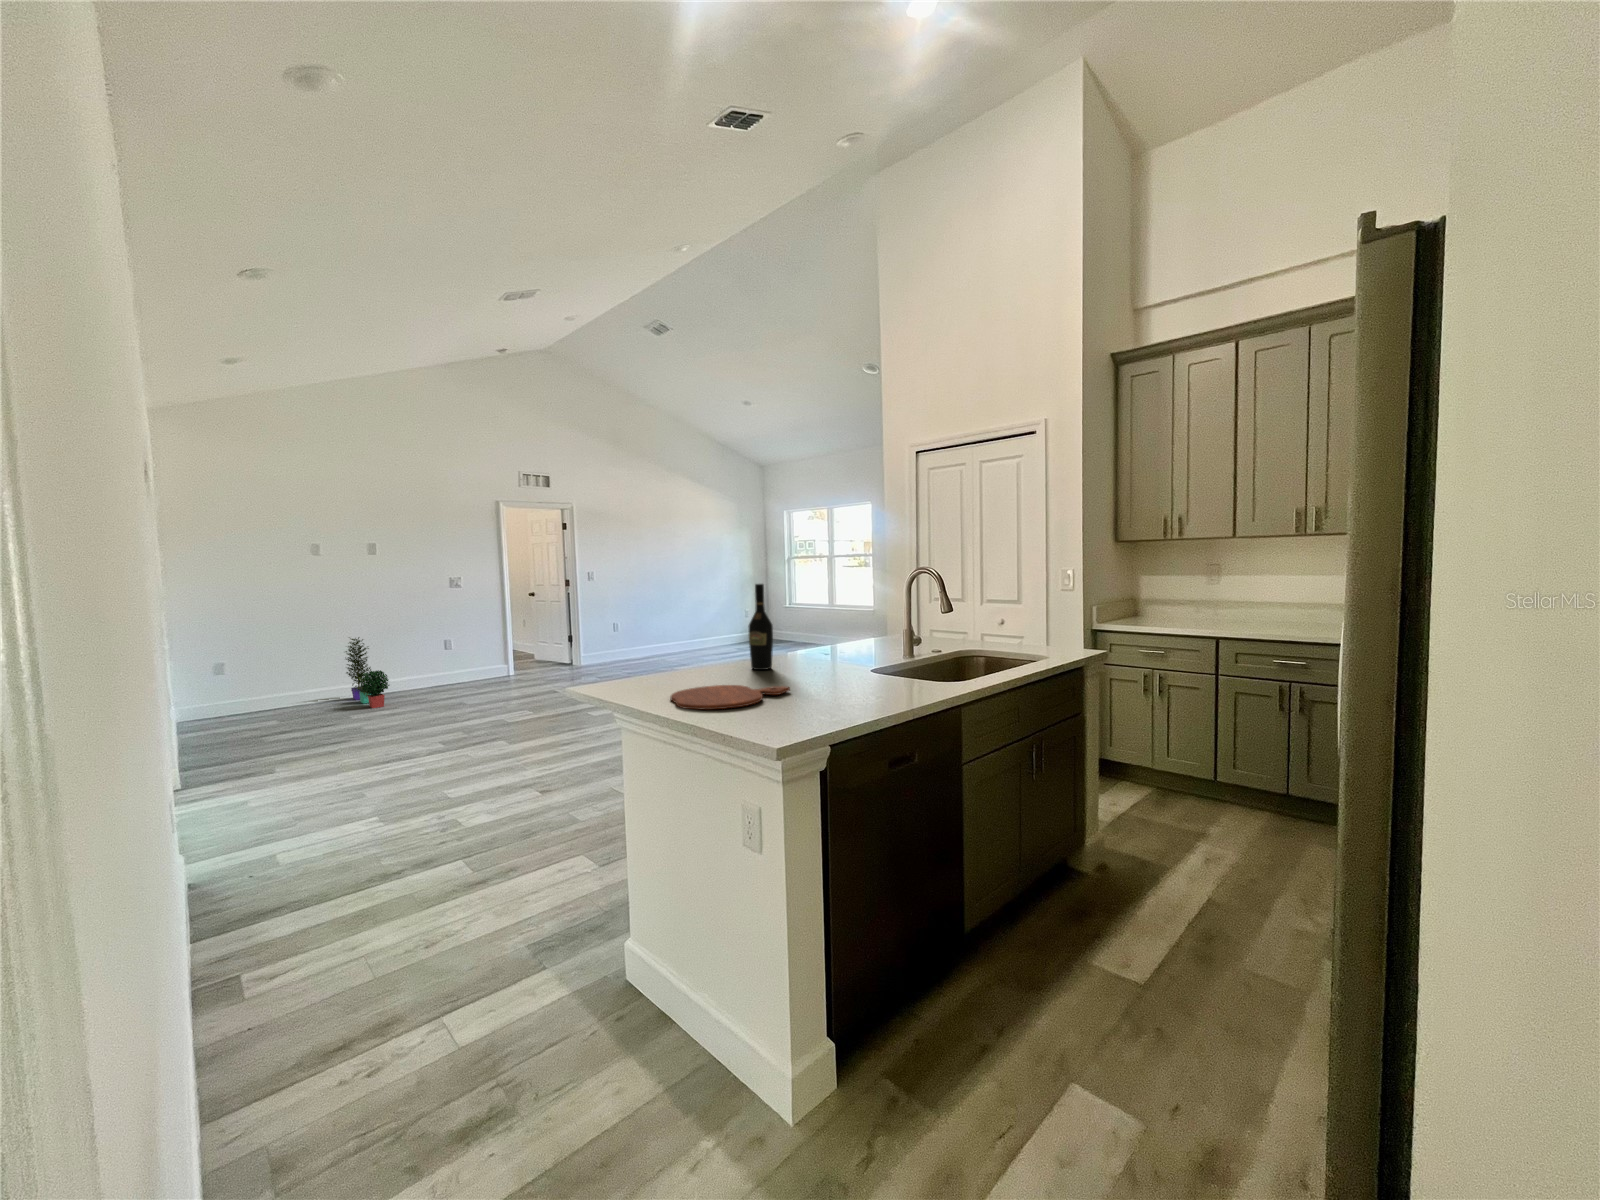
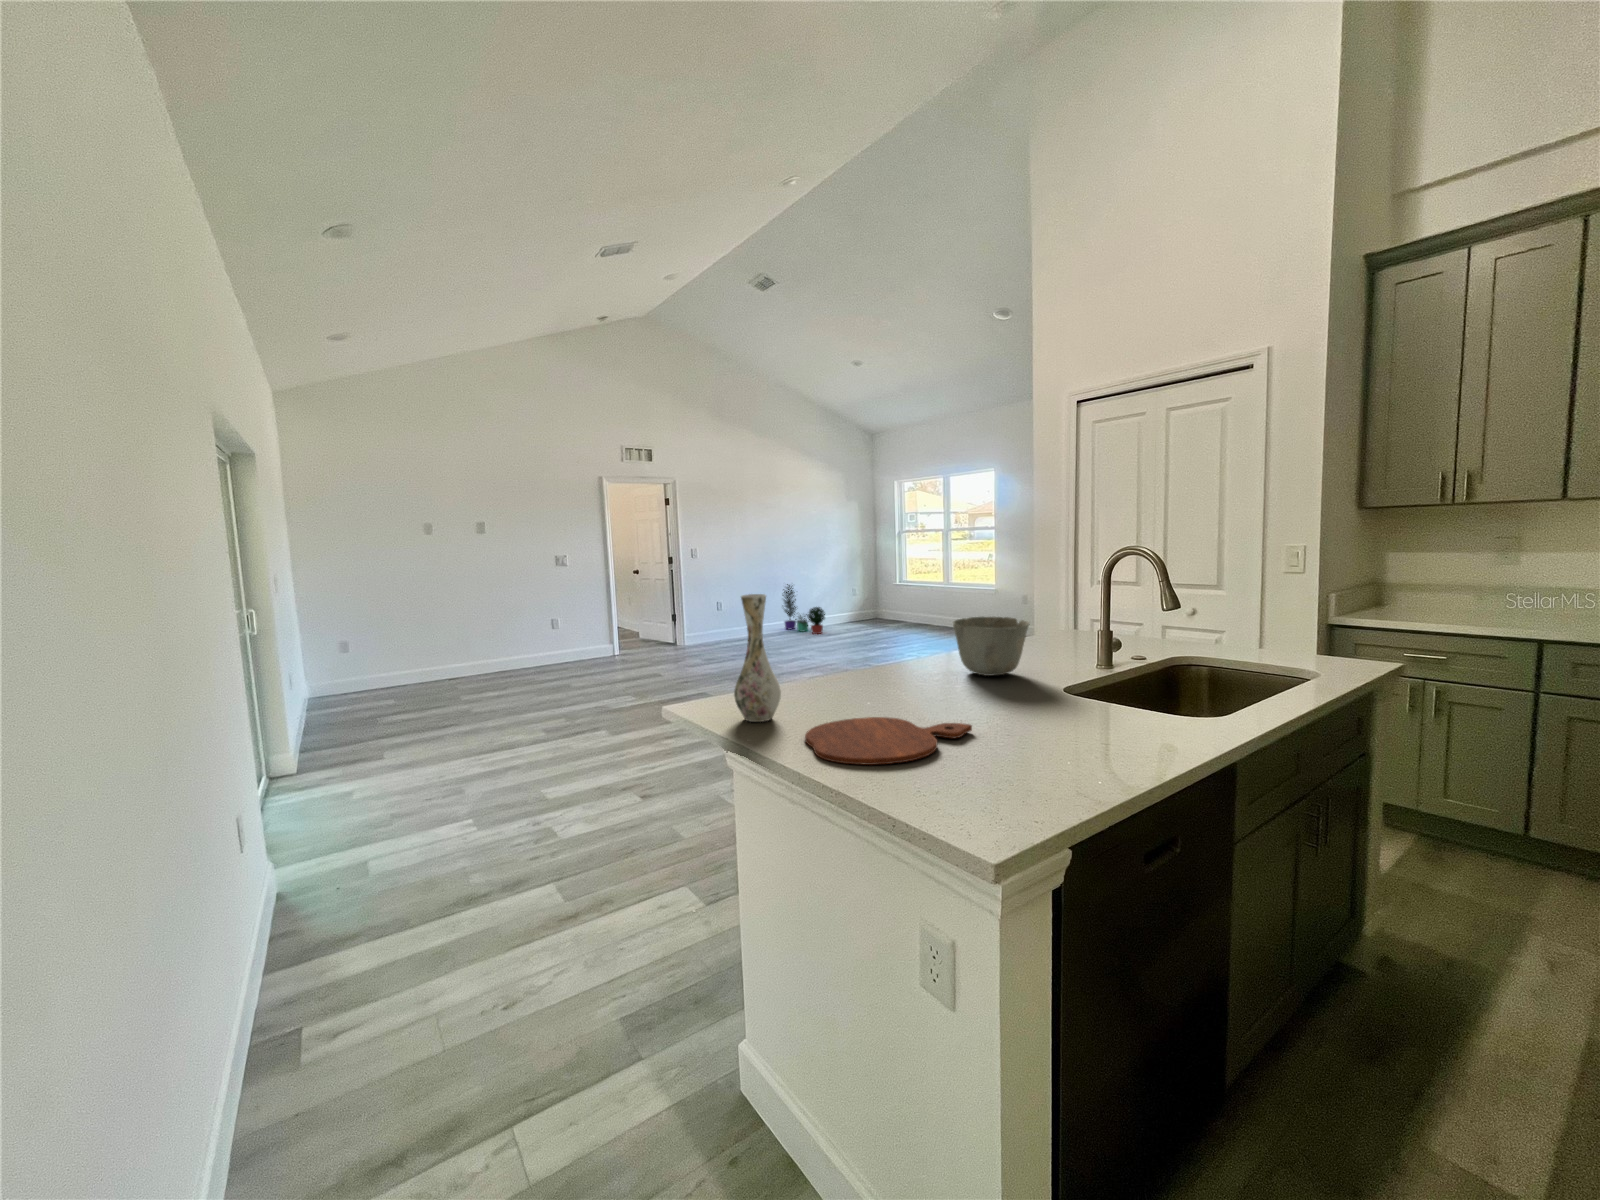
wine bottle: present [748,584,773,670] -> none [900,573,933,689]
vase: none [620,597,655,690] -> present [734,594,781,722]
ceramic bowl: none [791,618,847,662] -> present [953,617,1030,676]
potted plant: present [346,637,389,708] -> present [783,584,825,634]

